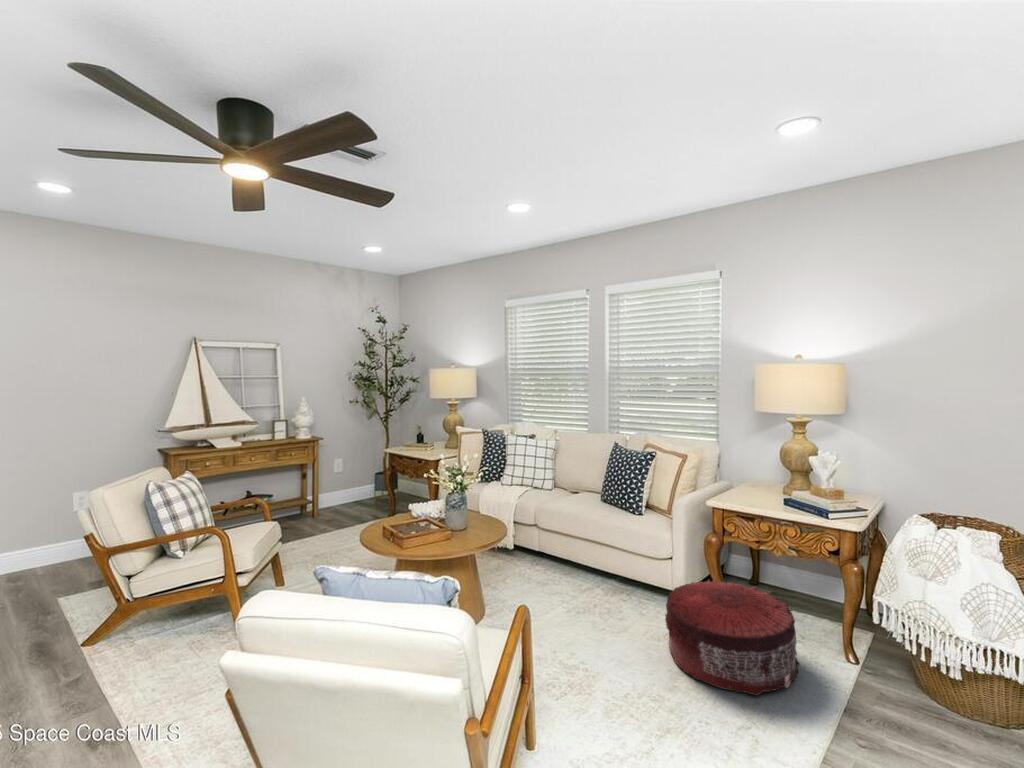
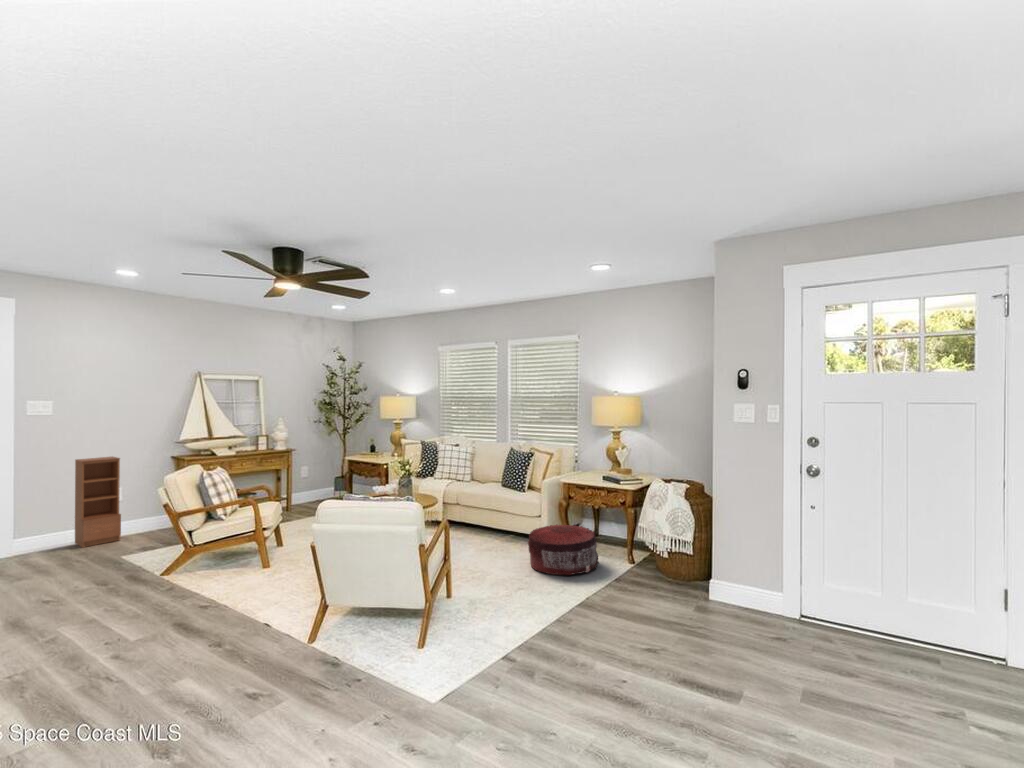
bookcase: none [16,450,79,578] -> present [75,457,121,548]

